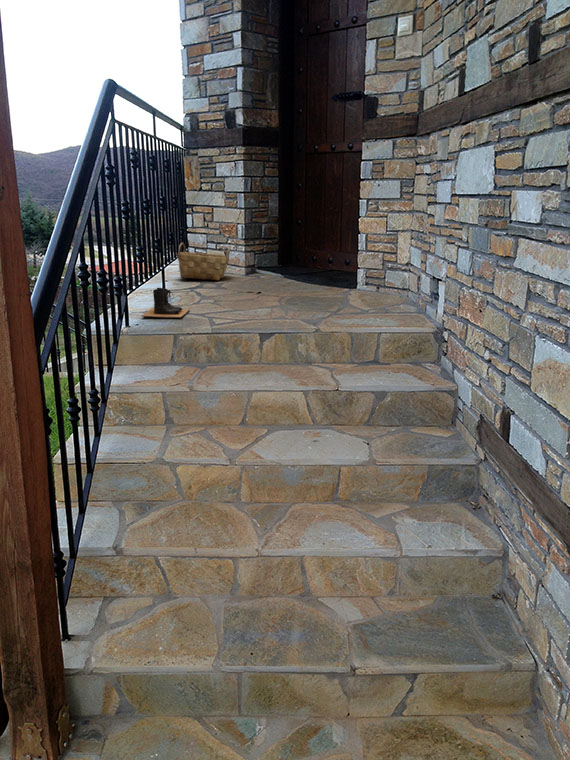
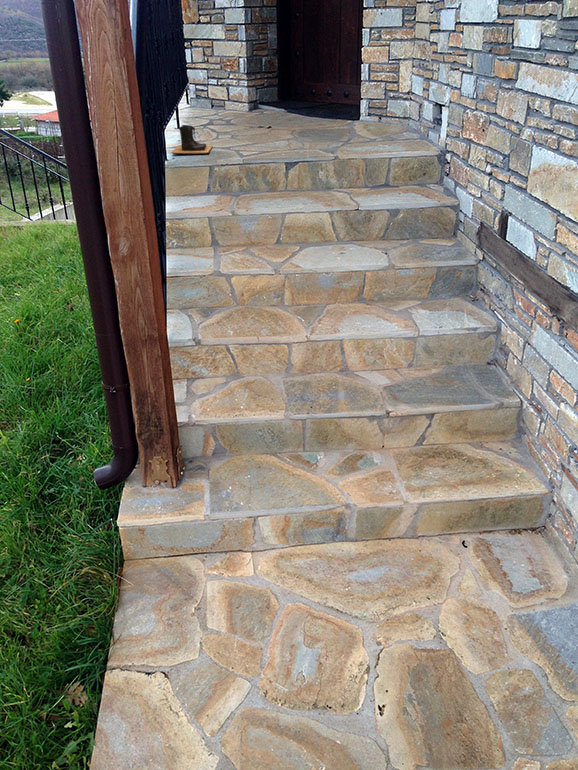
woven basket: present [177,243,230,281] -> none [185,80,235,119]

